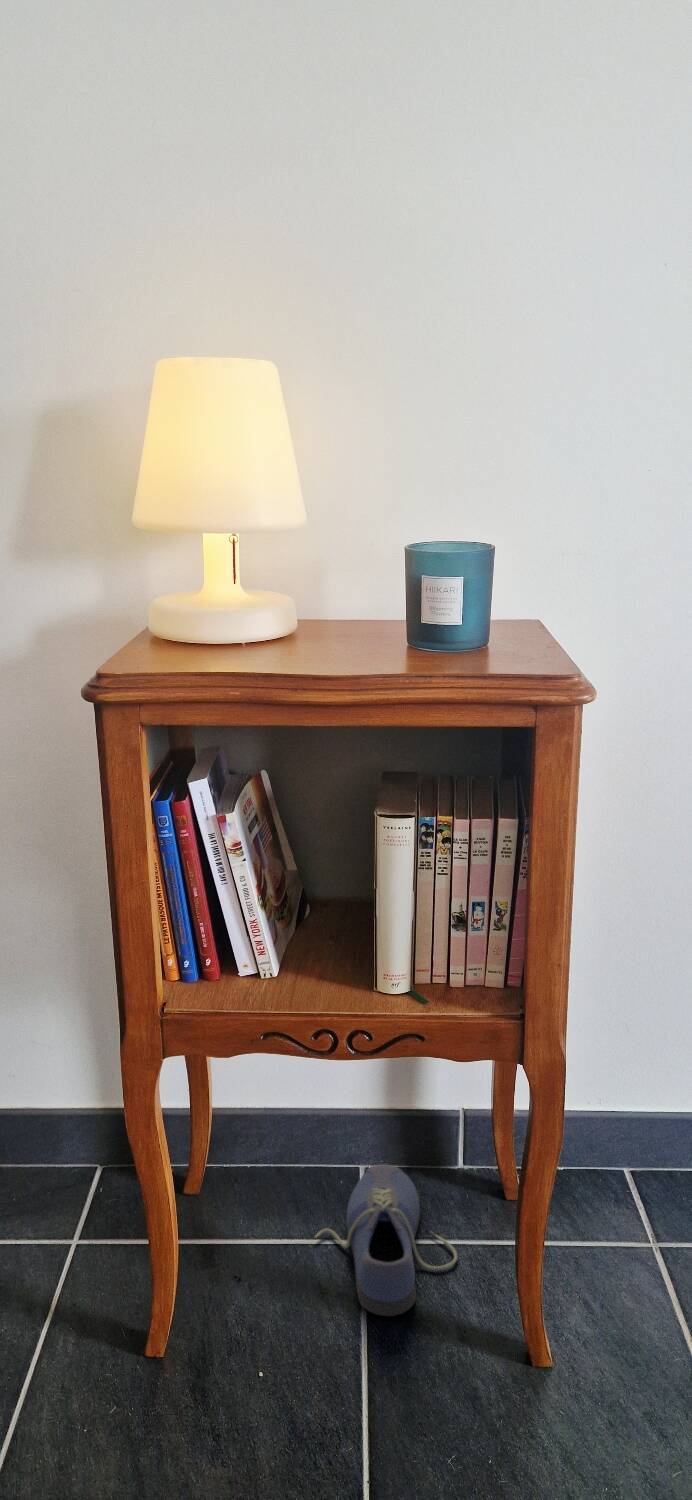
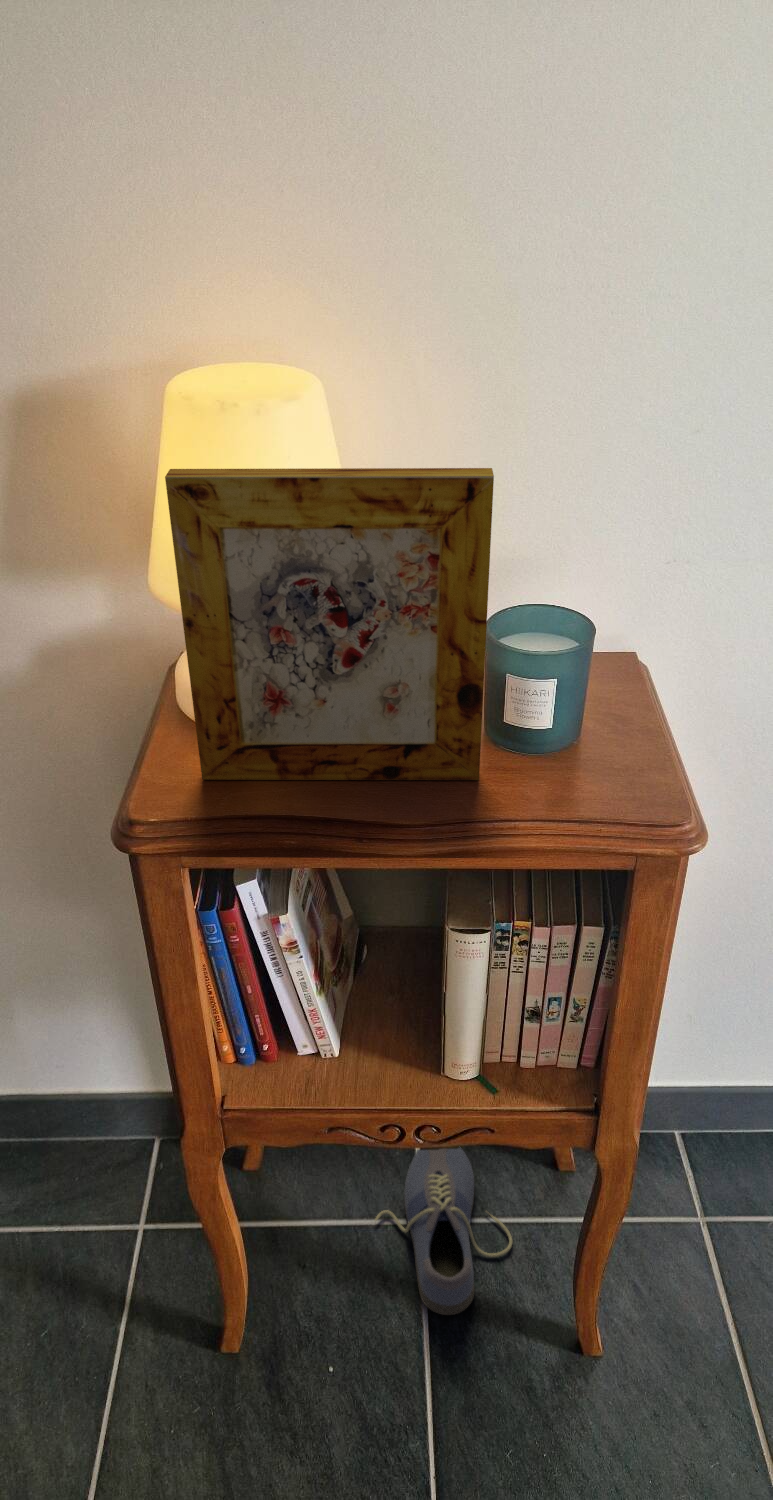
picture frame: none [149,381,402,660] -> present [165,468,494,780]

